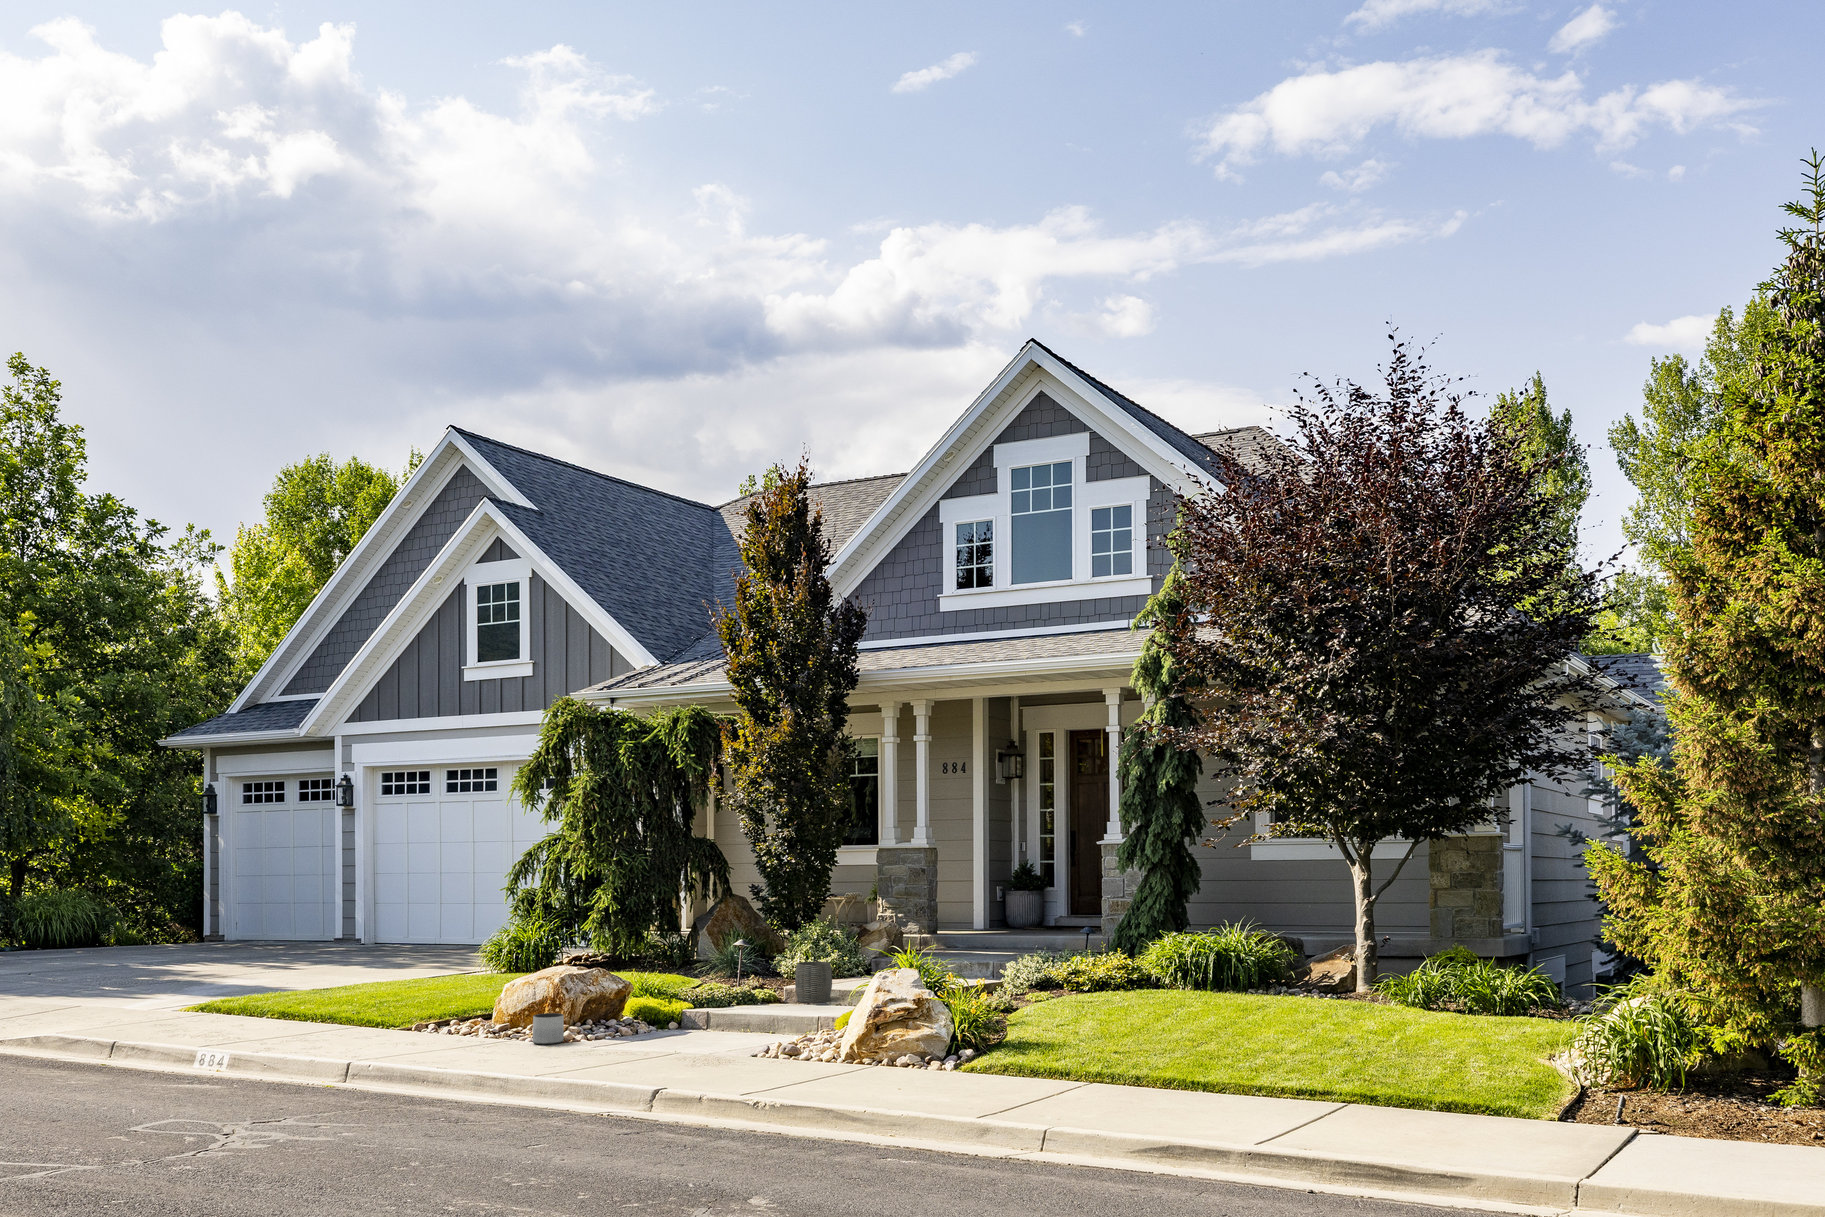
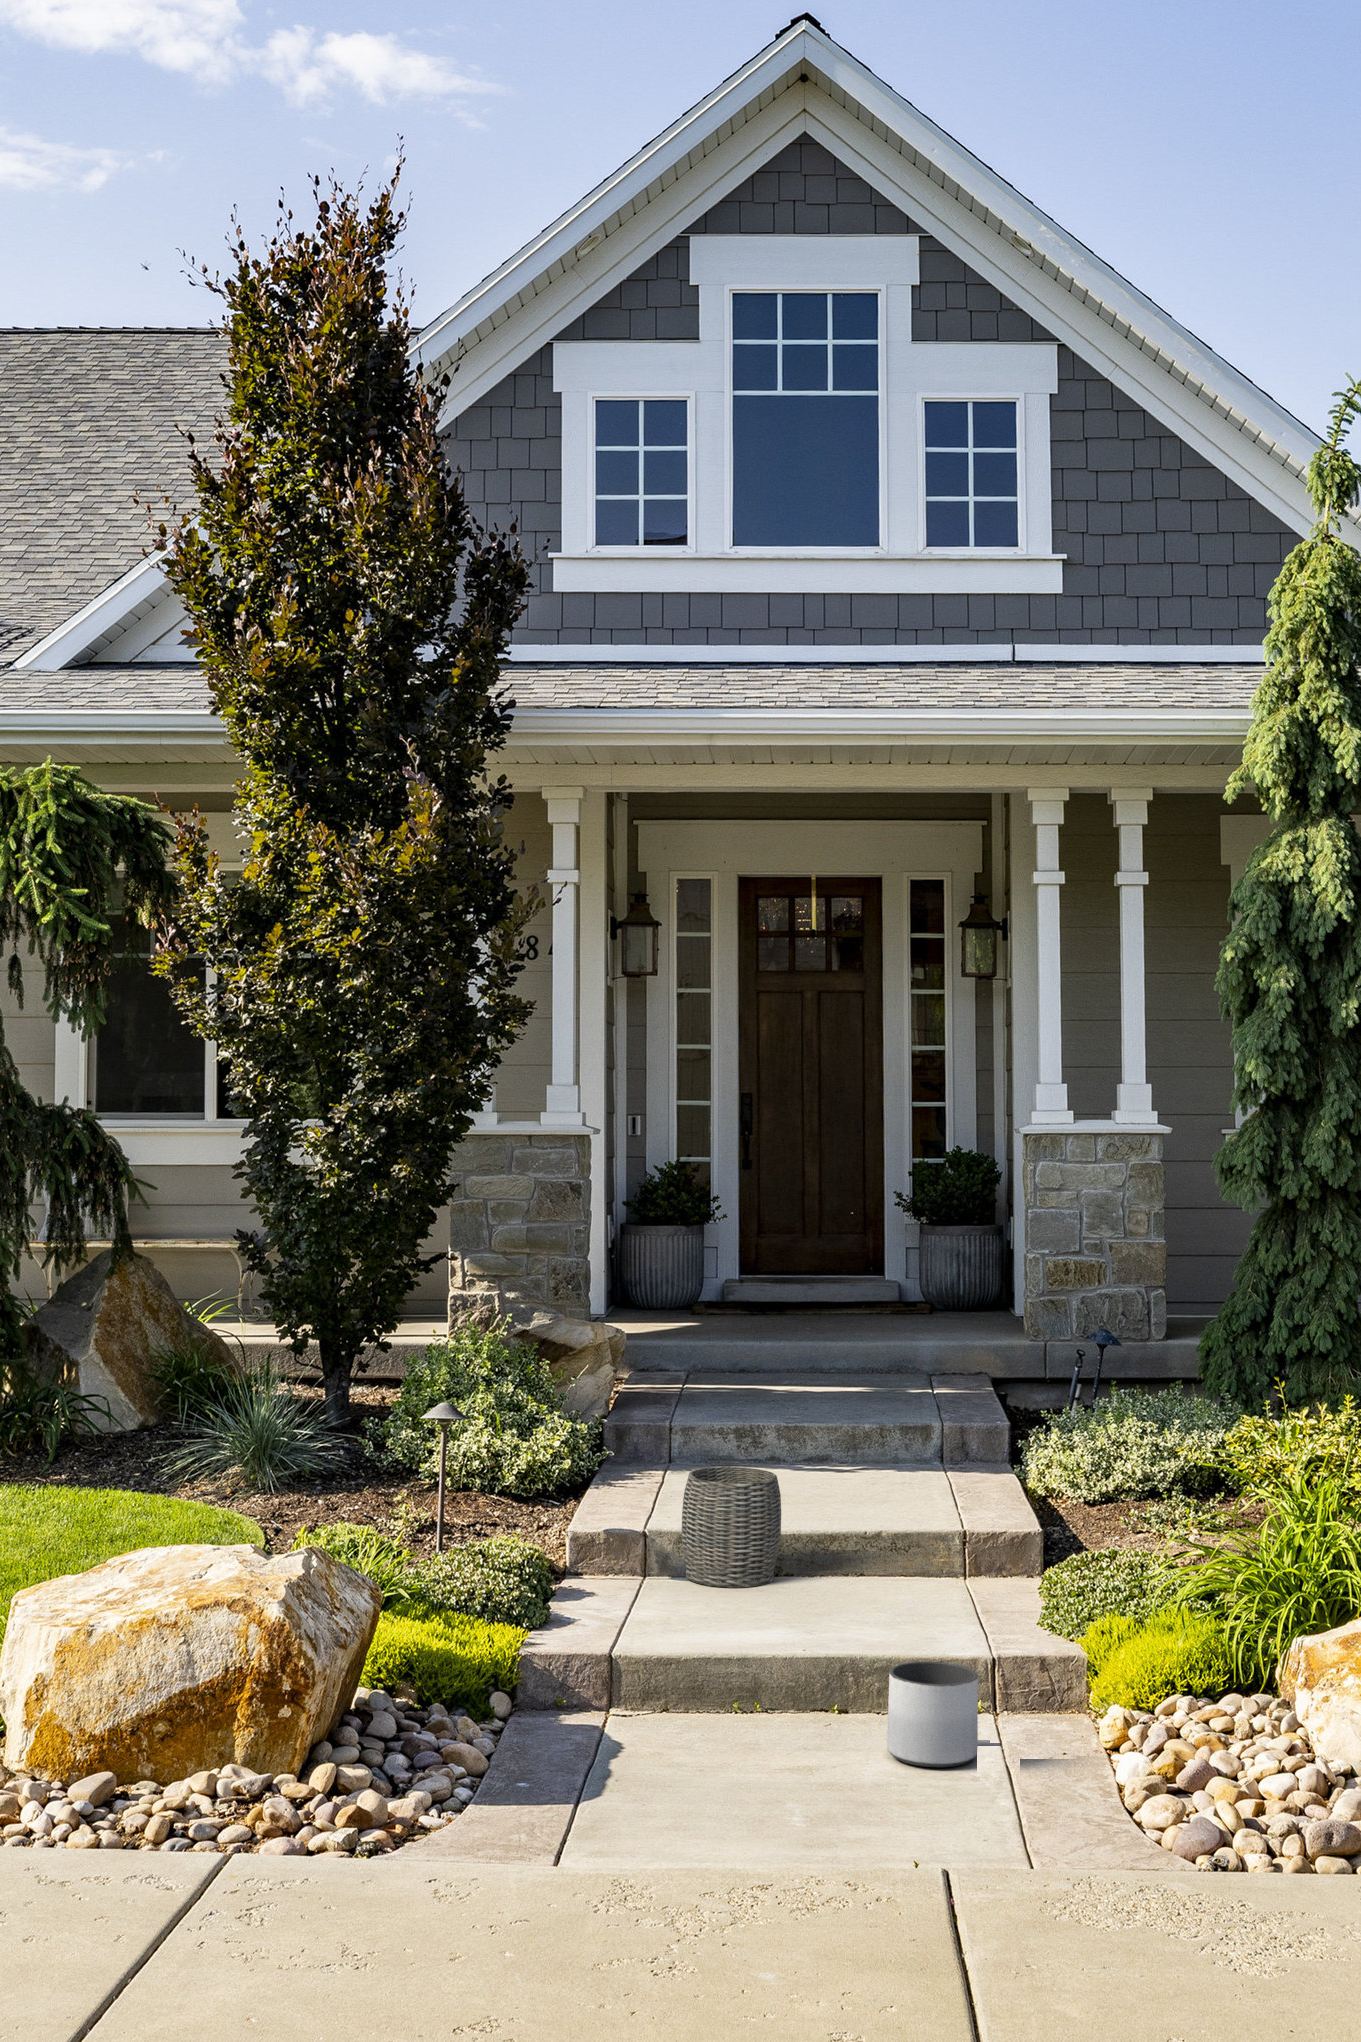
planter: present [533,1013,564,1045] -> present [887,1662,978,1767]

